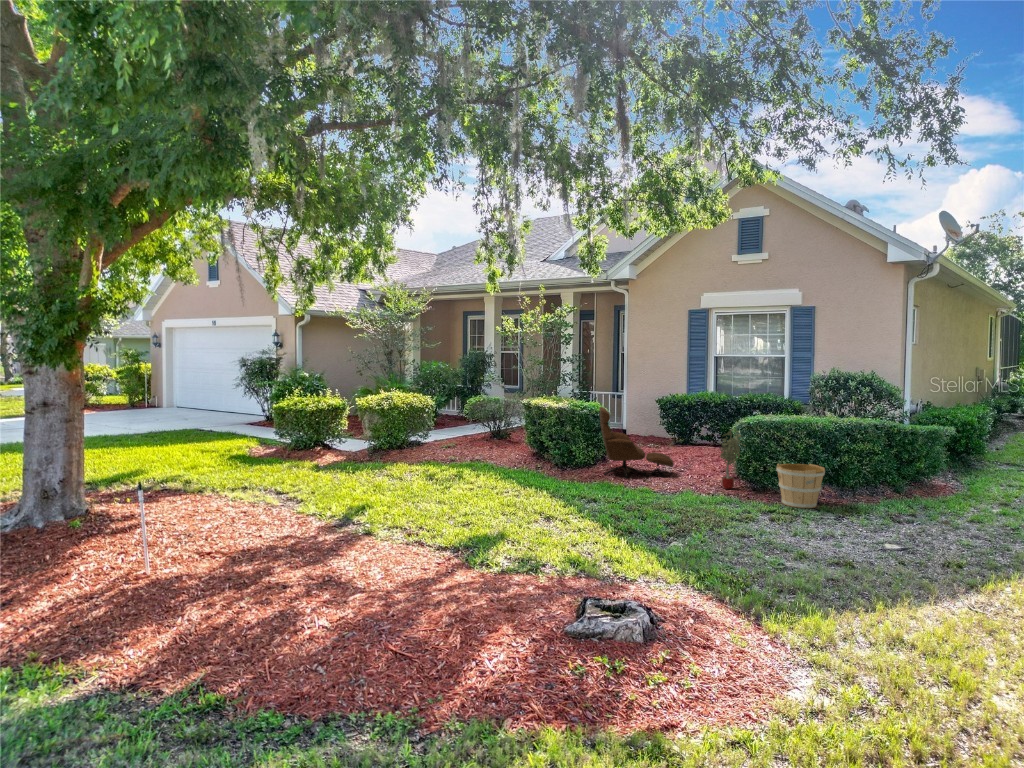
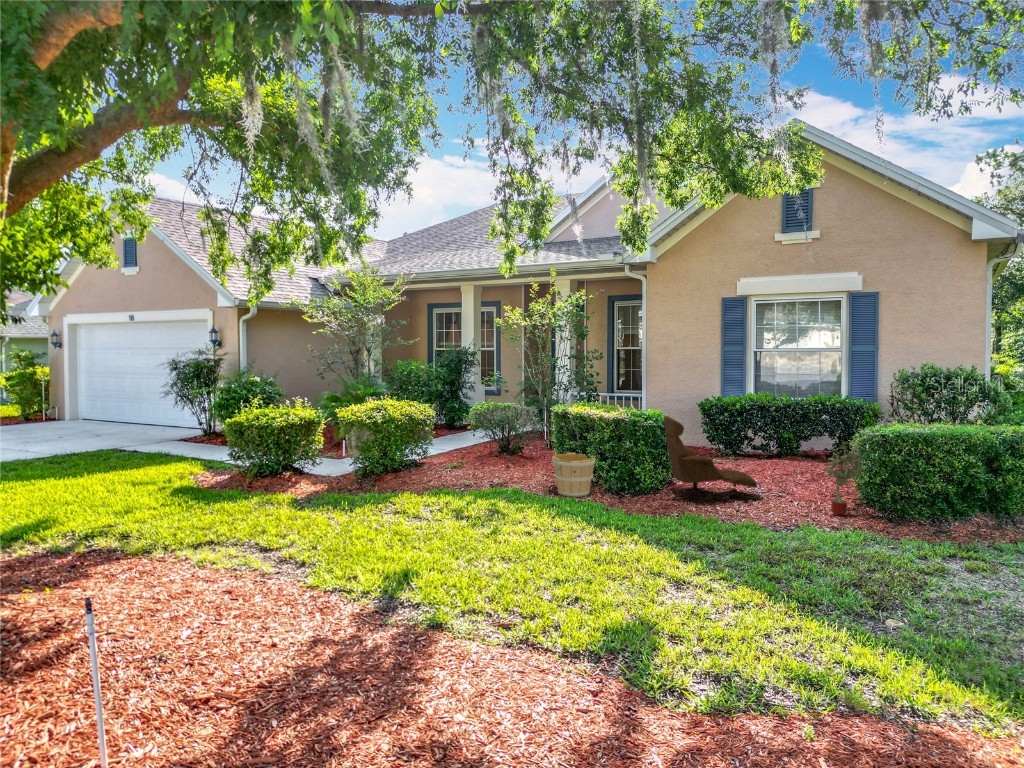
wooden bucket: present [776,464,825,508] -> present [552,453,596,497]

